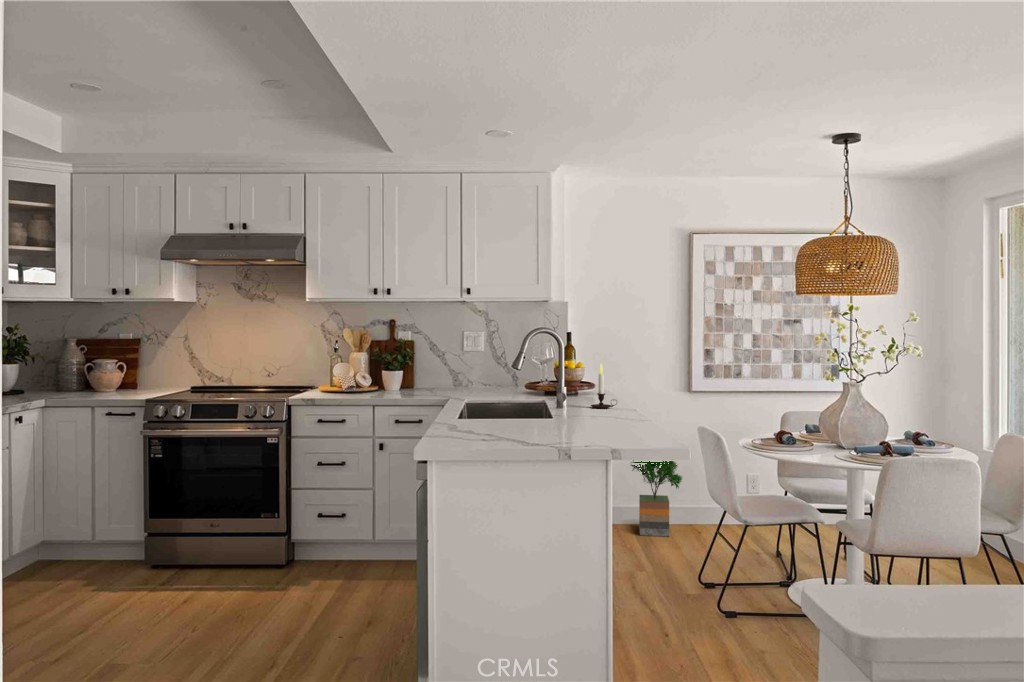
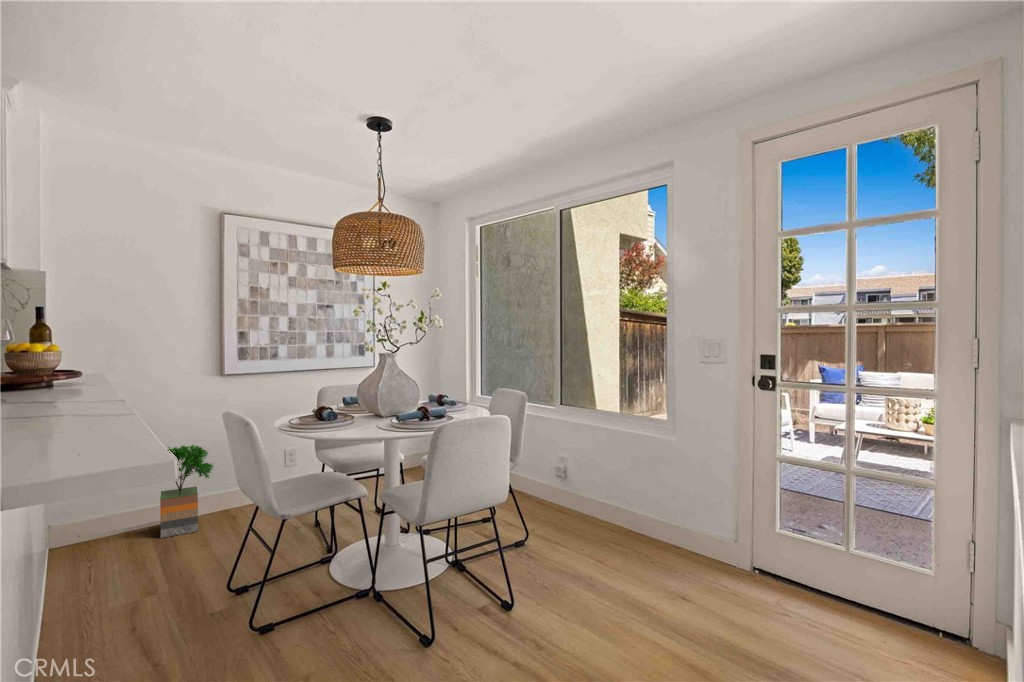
candle: present [591,363,617,408] -> none [30,330,83,399]

